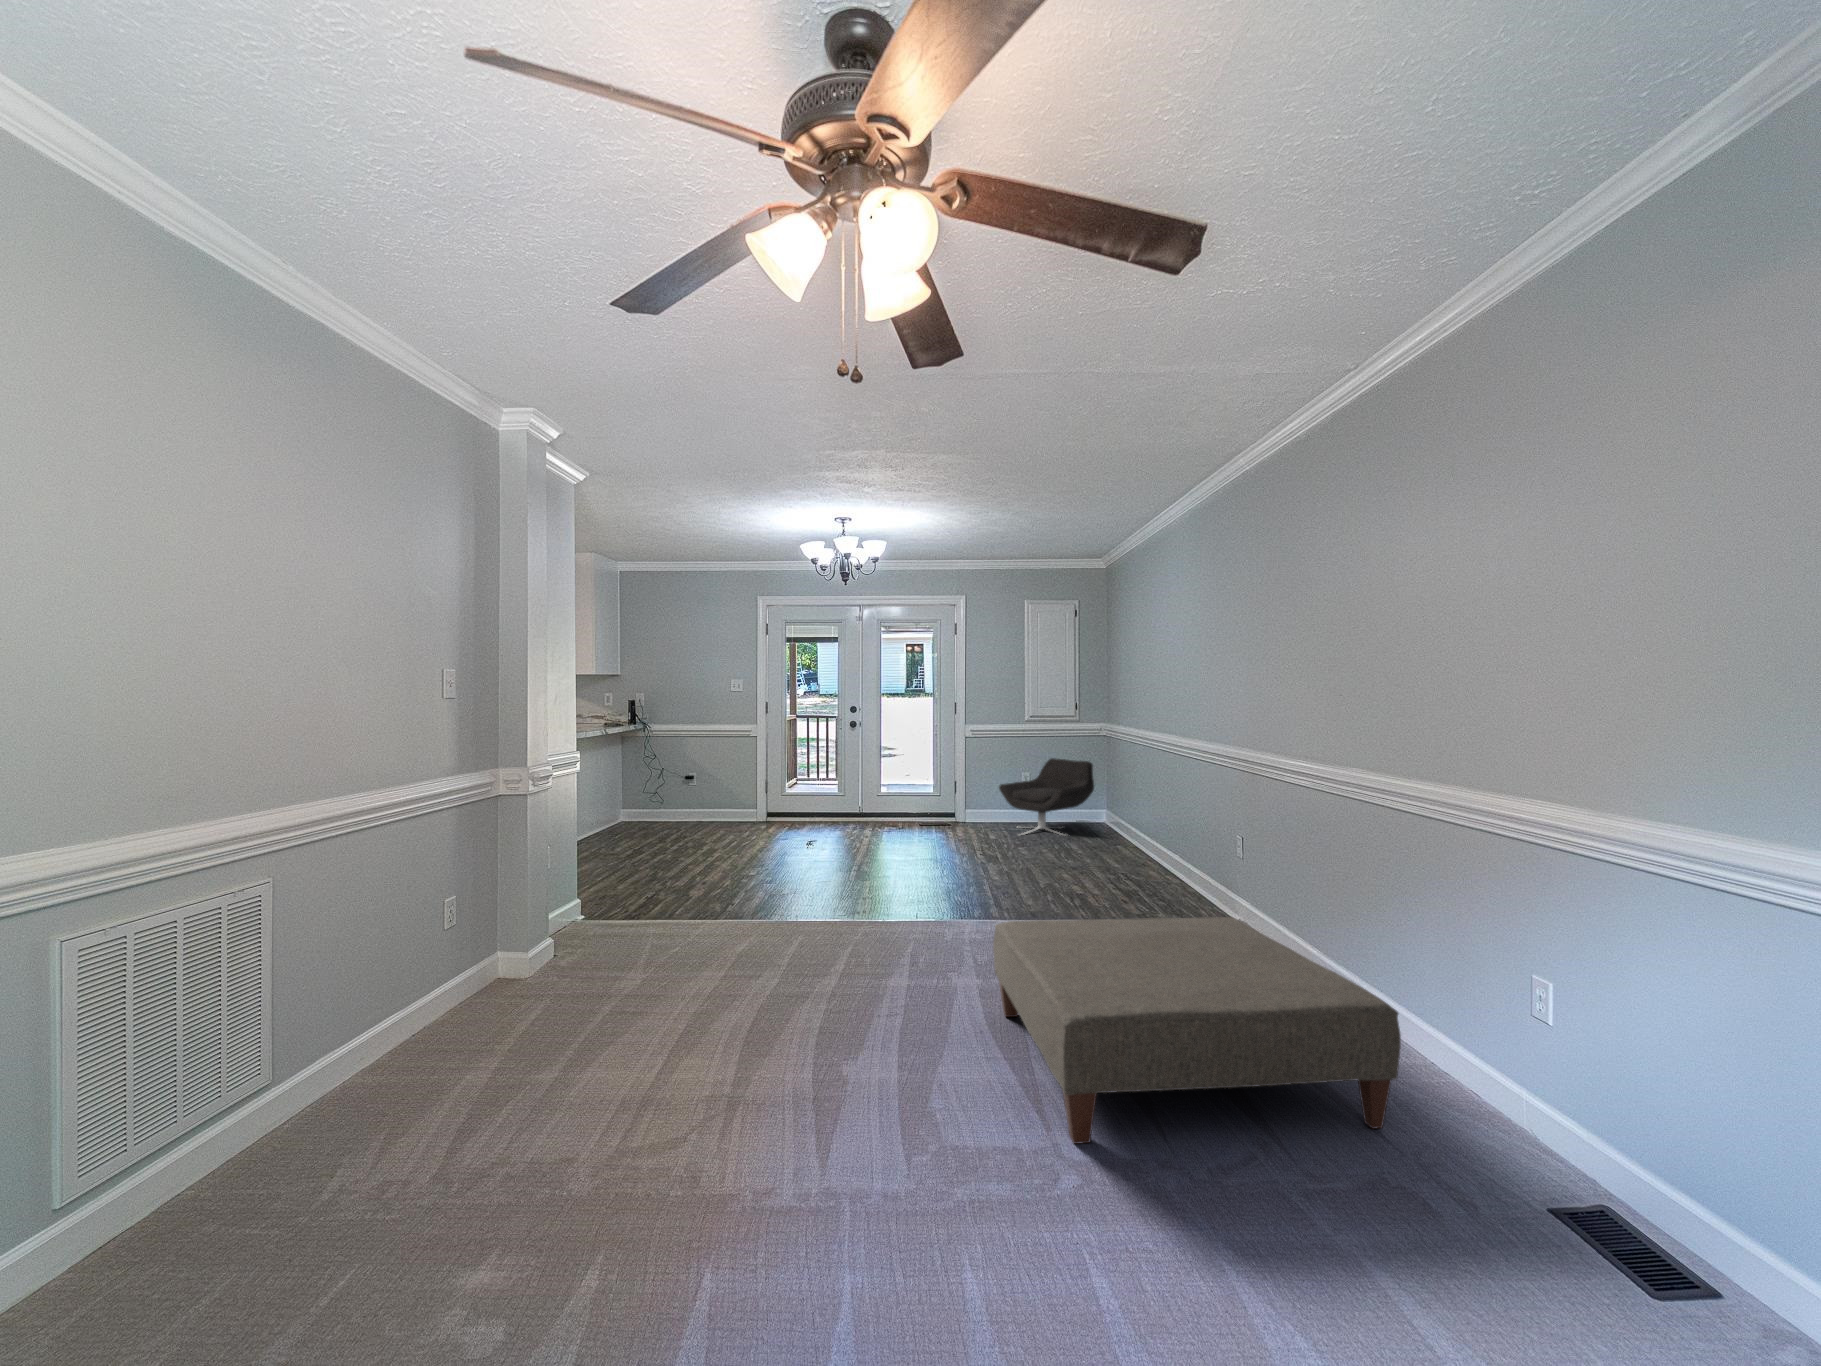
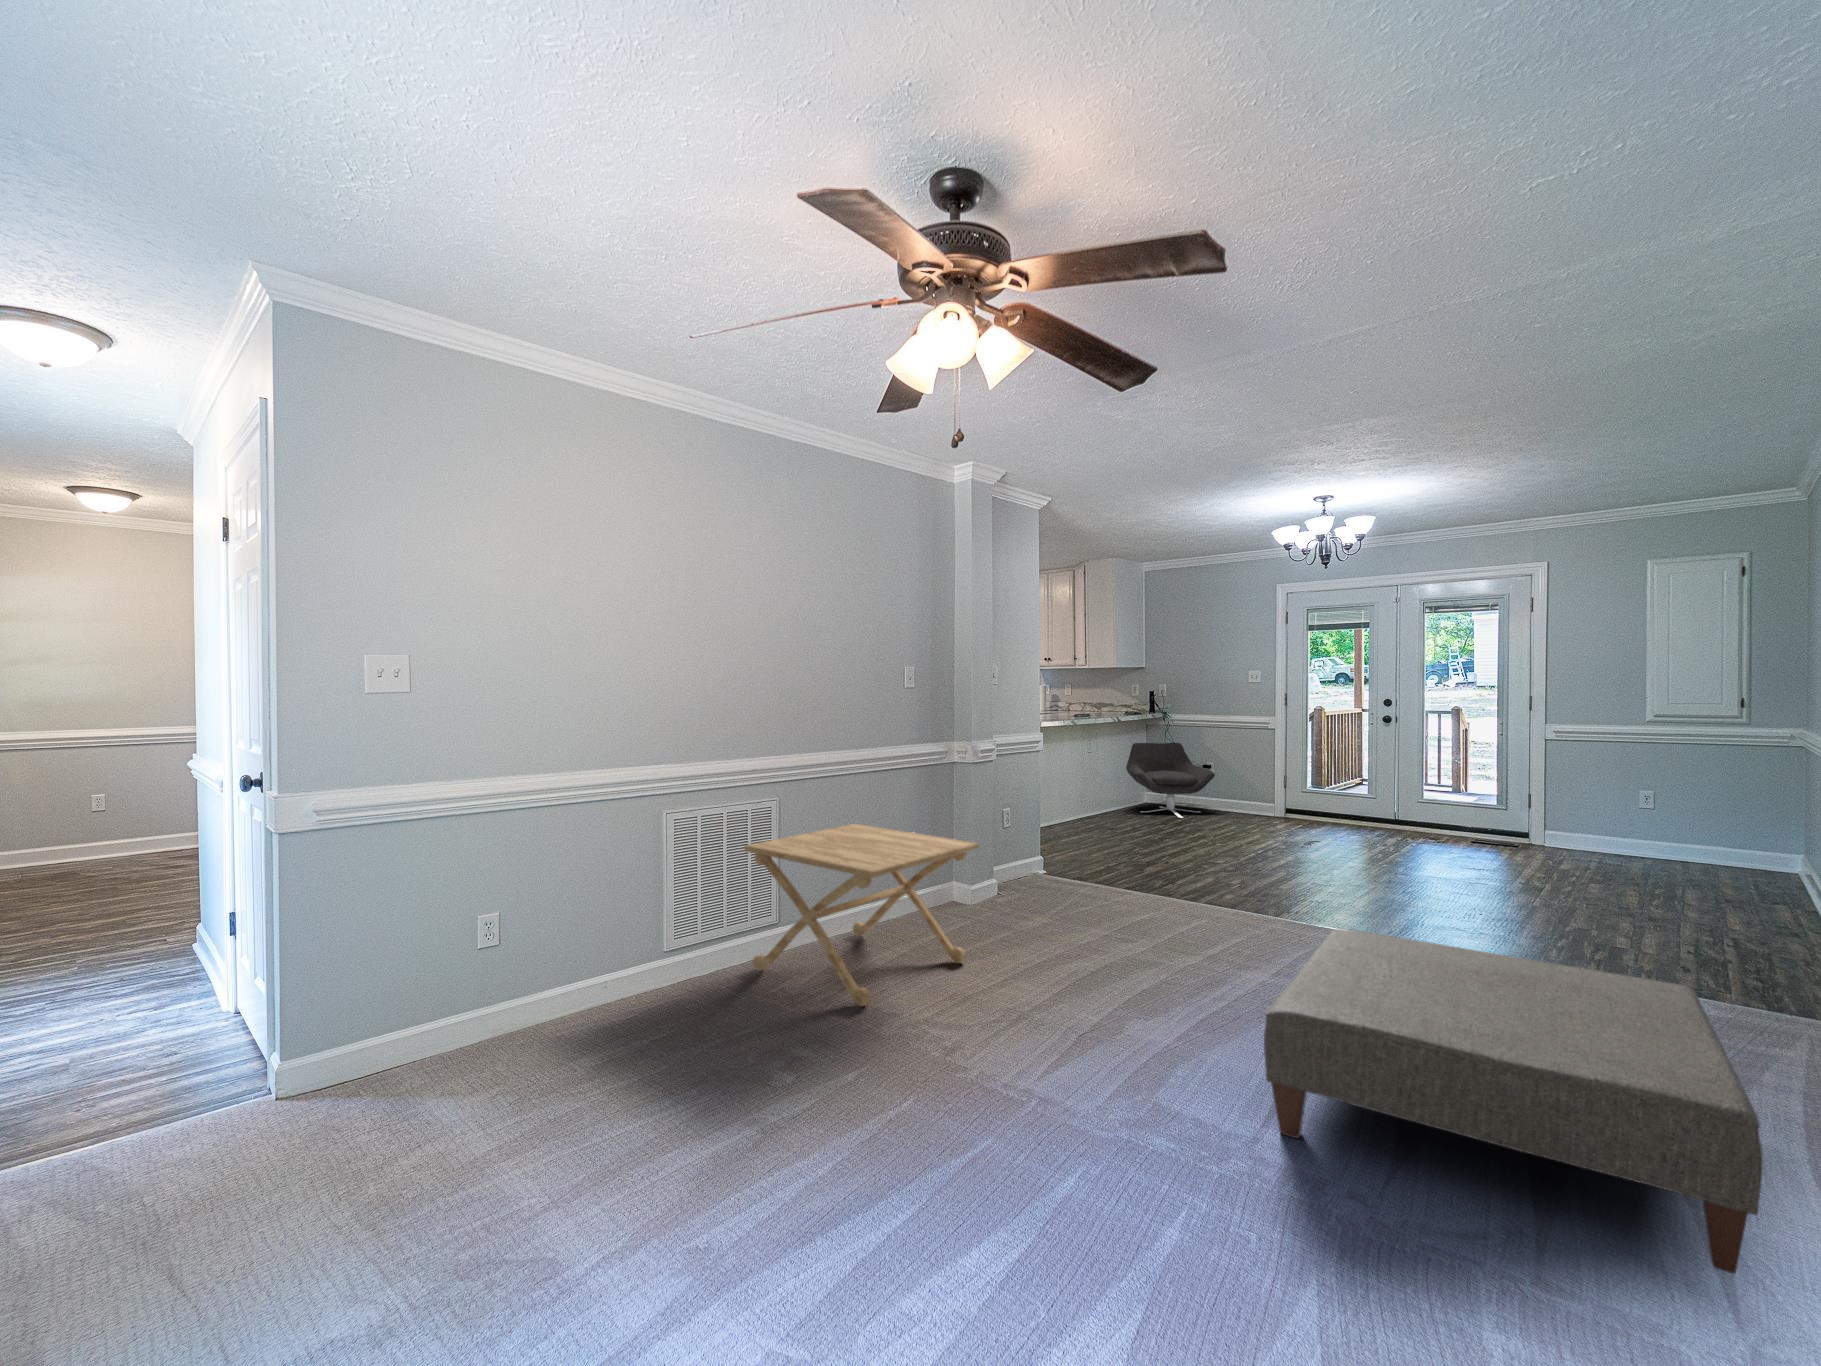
lounge chair: present [999,758,1094,835] -> present [1126,743,1215,818]
side table: none [215,897,615,1184] -> present [744,824,979,1006]

